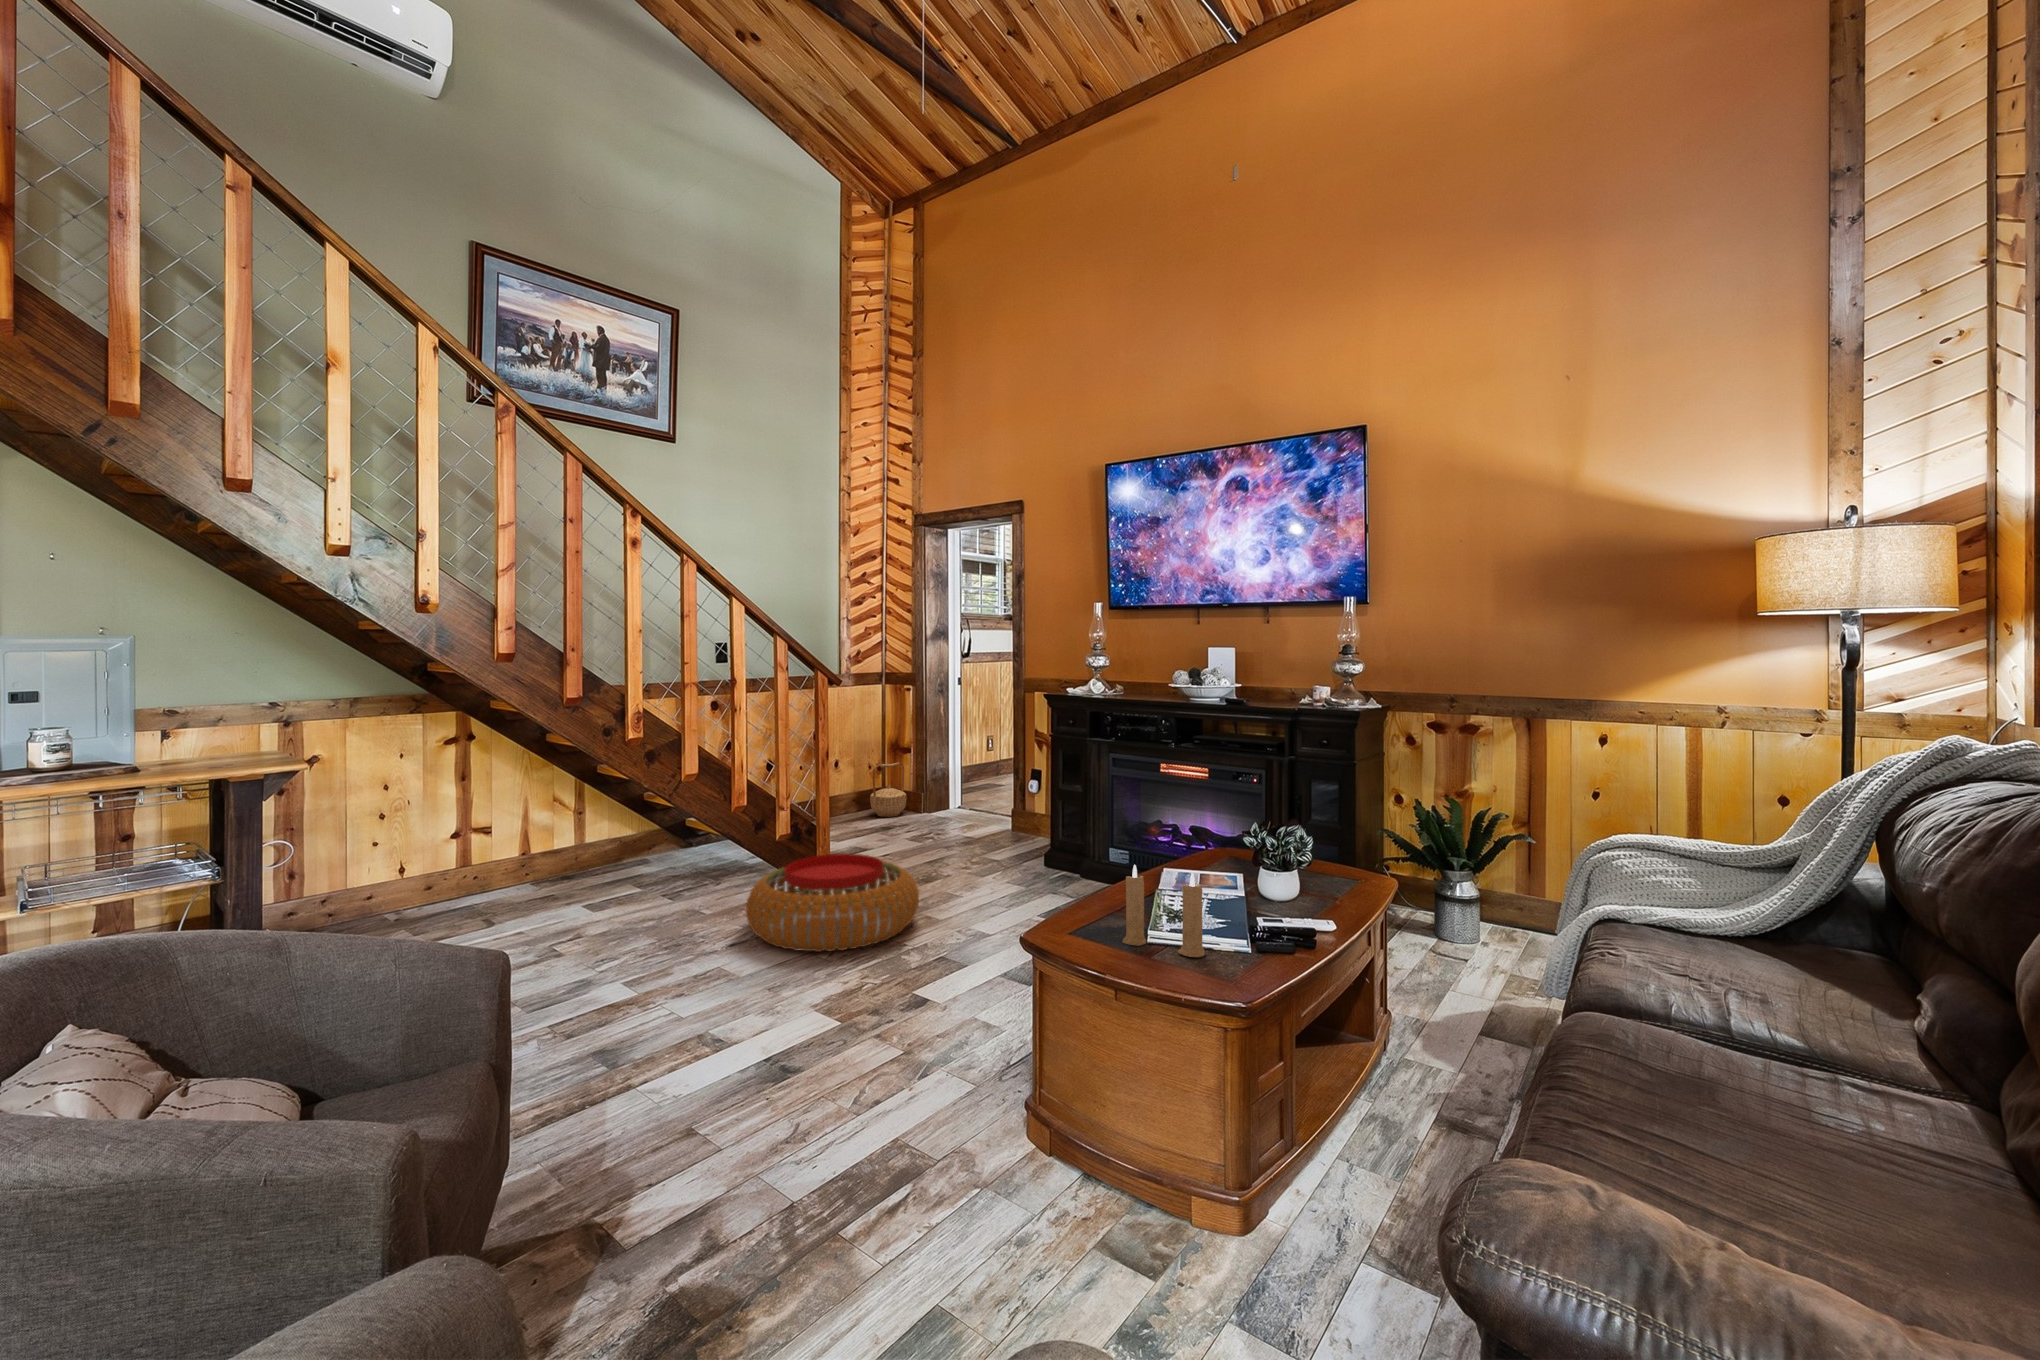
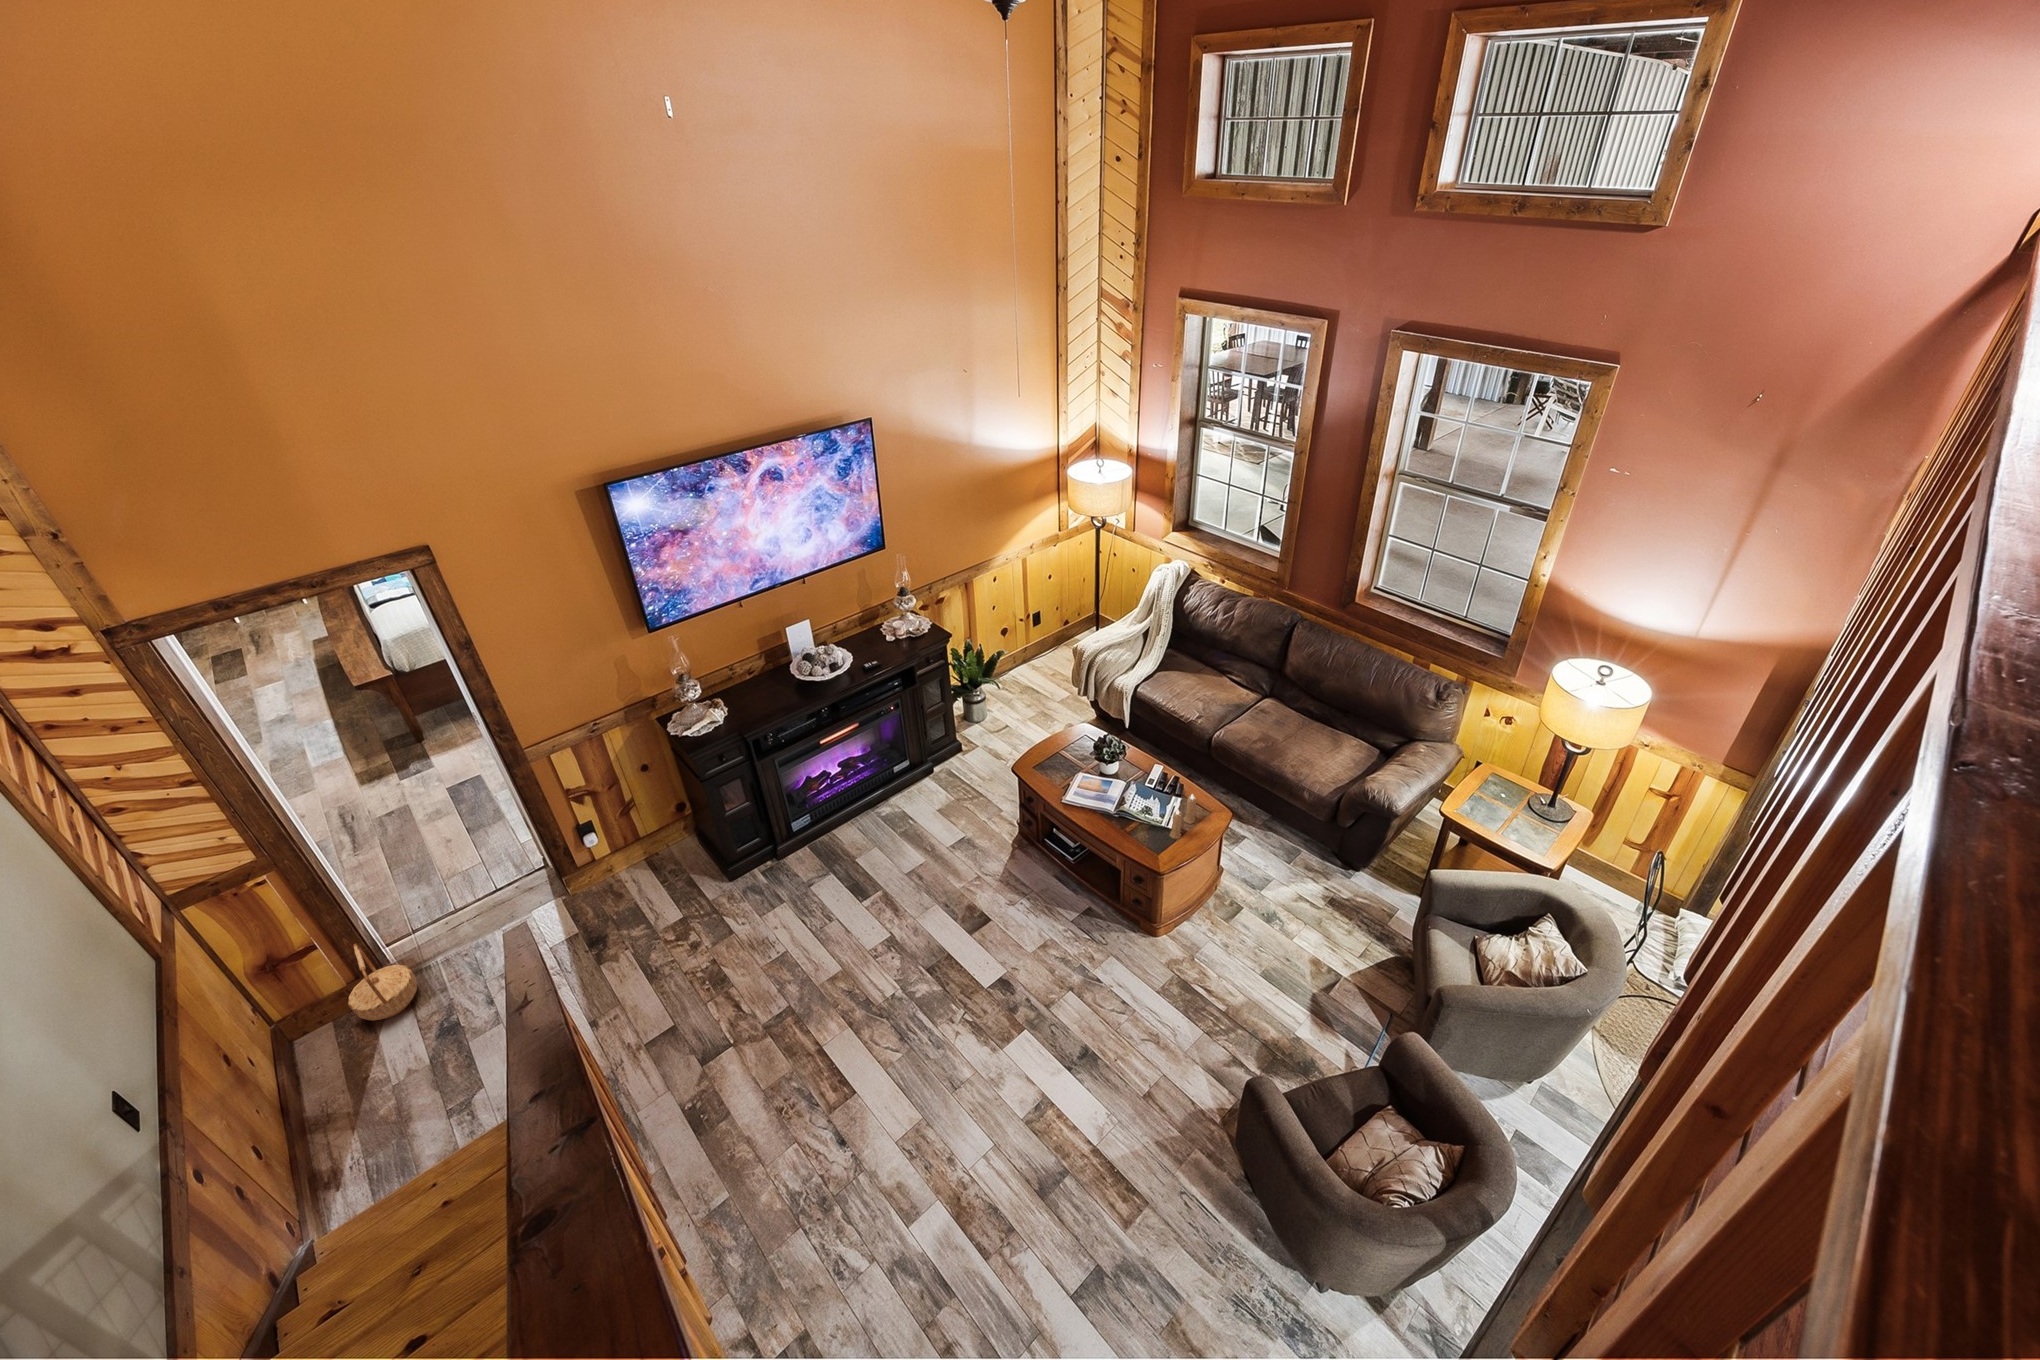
pouf: present [746,854,919,952] -> none [751,956,912,1113]

